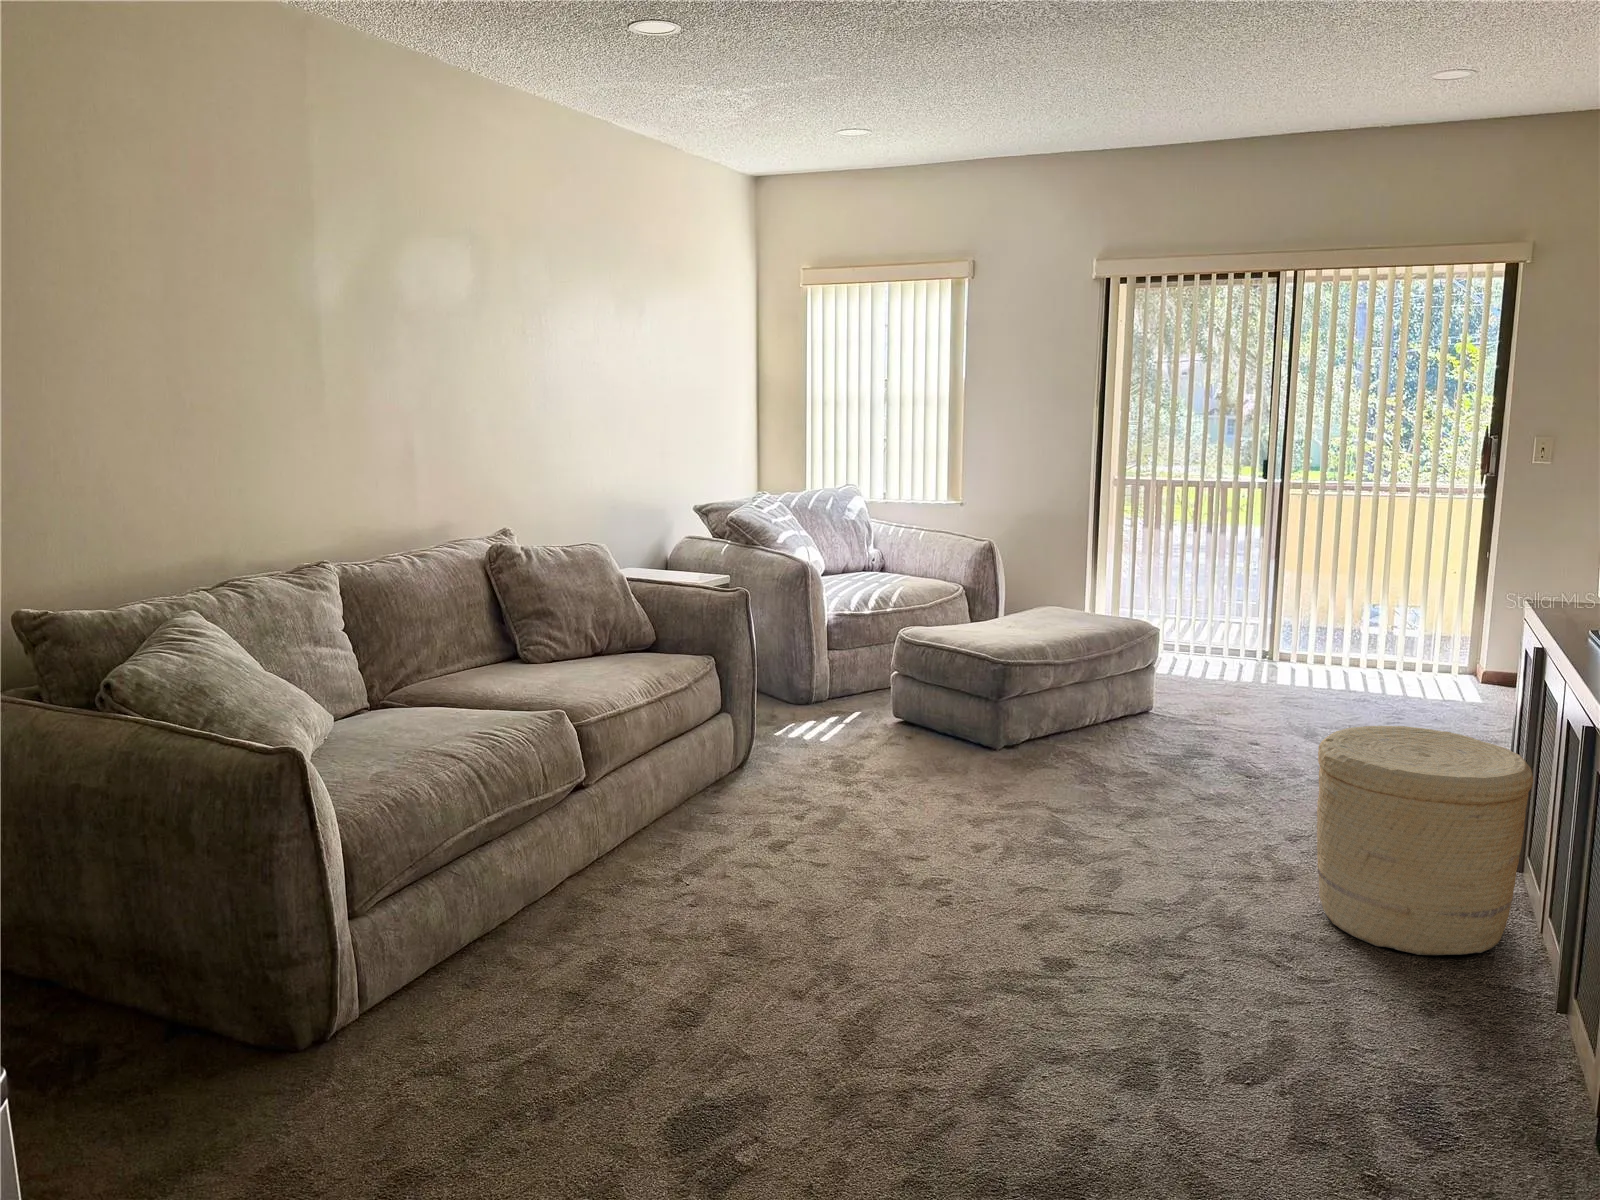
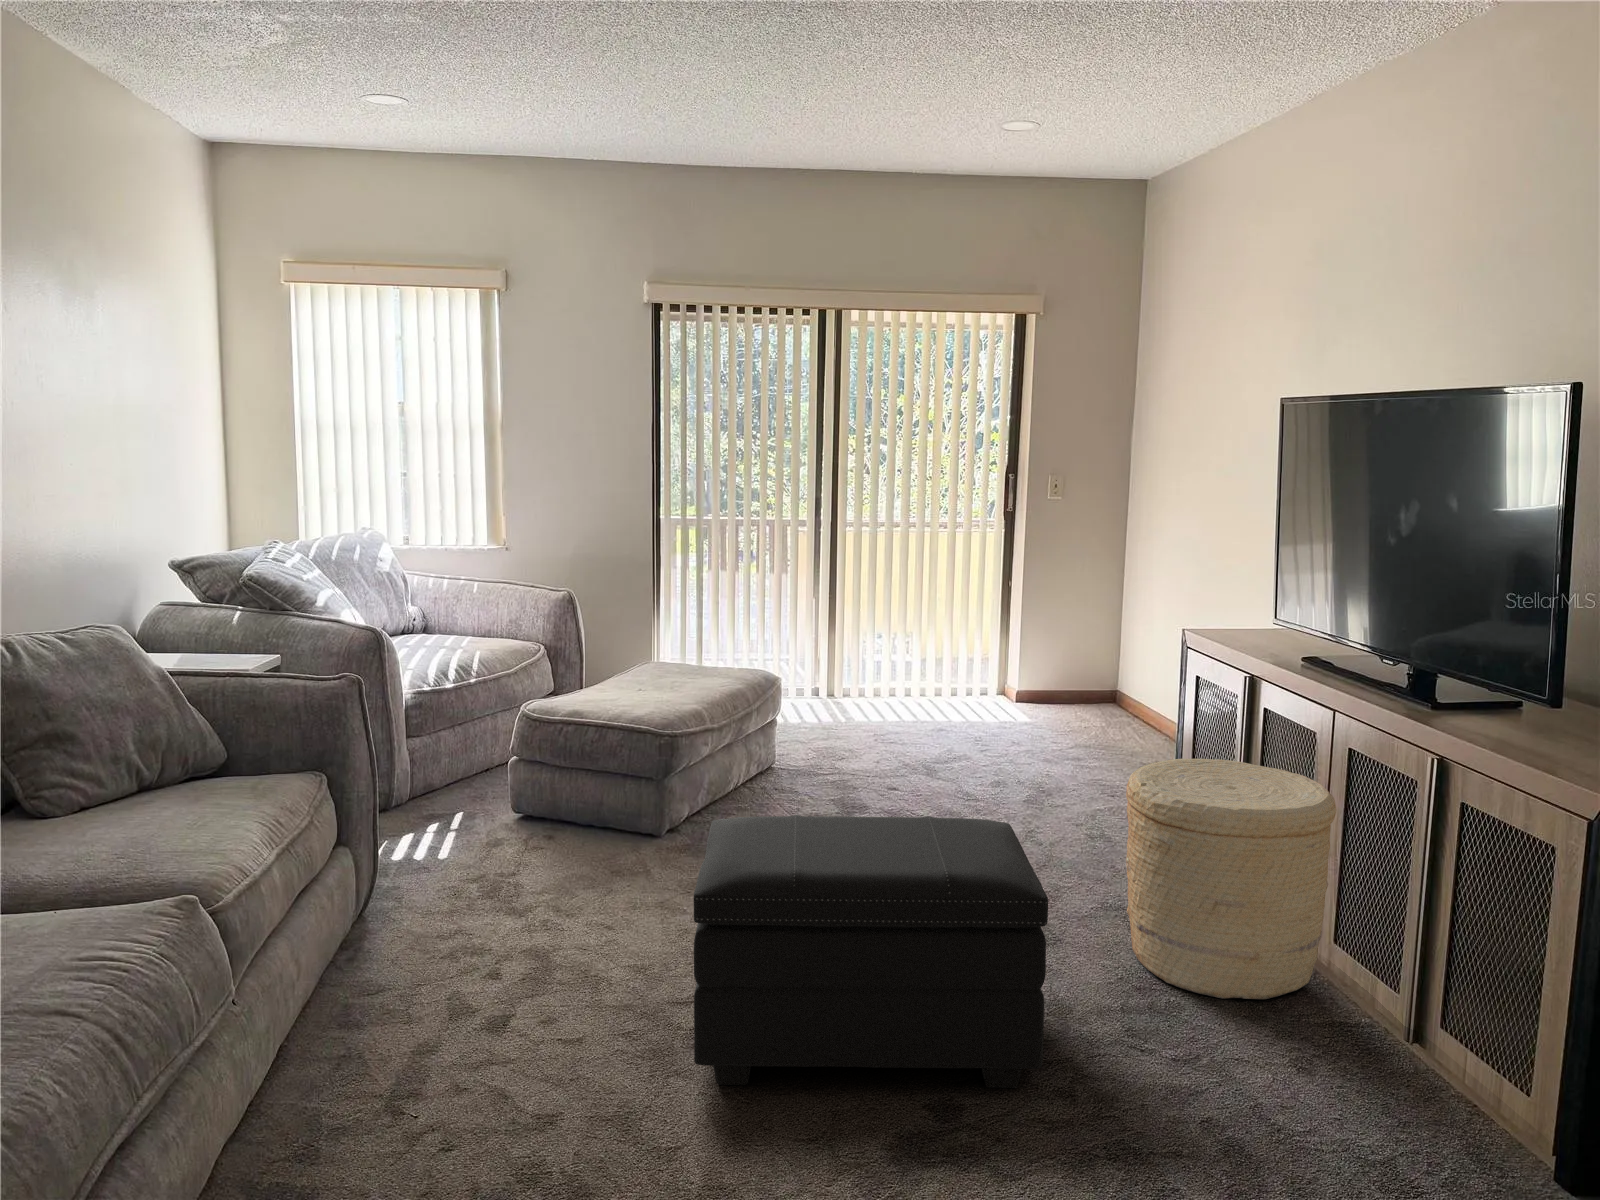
footstool: none [868,720,1180,961] -> present [694,815,1048,1088]

